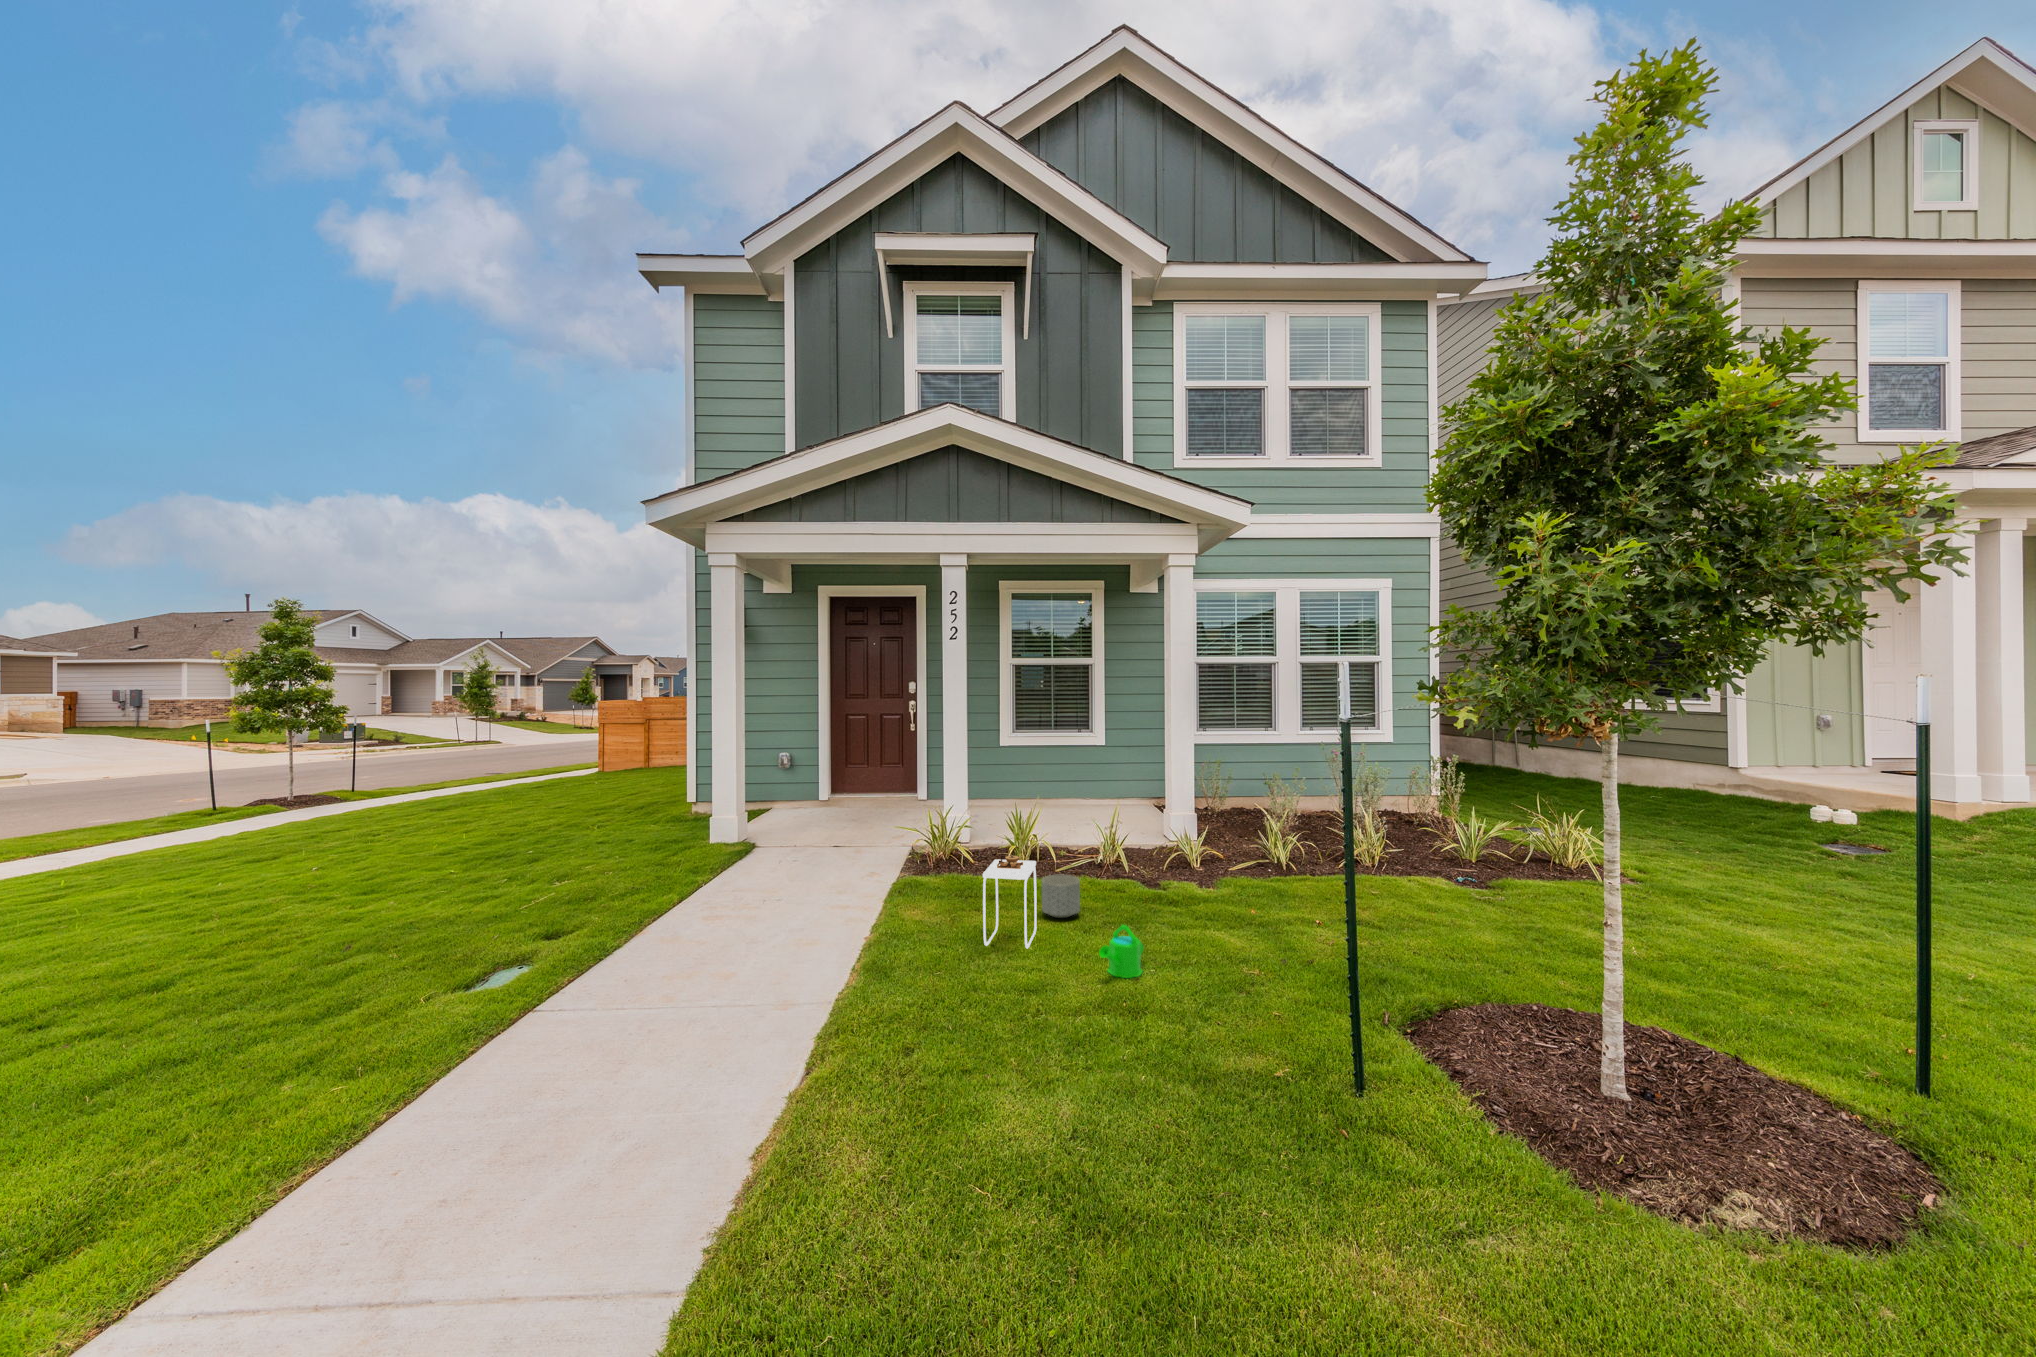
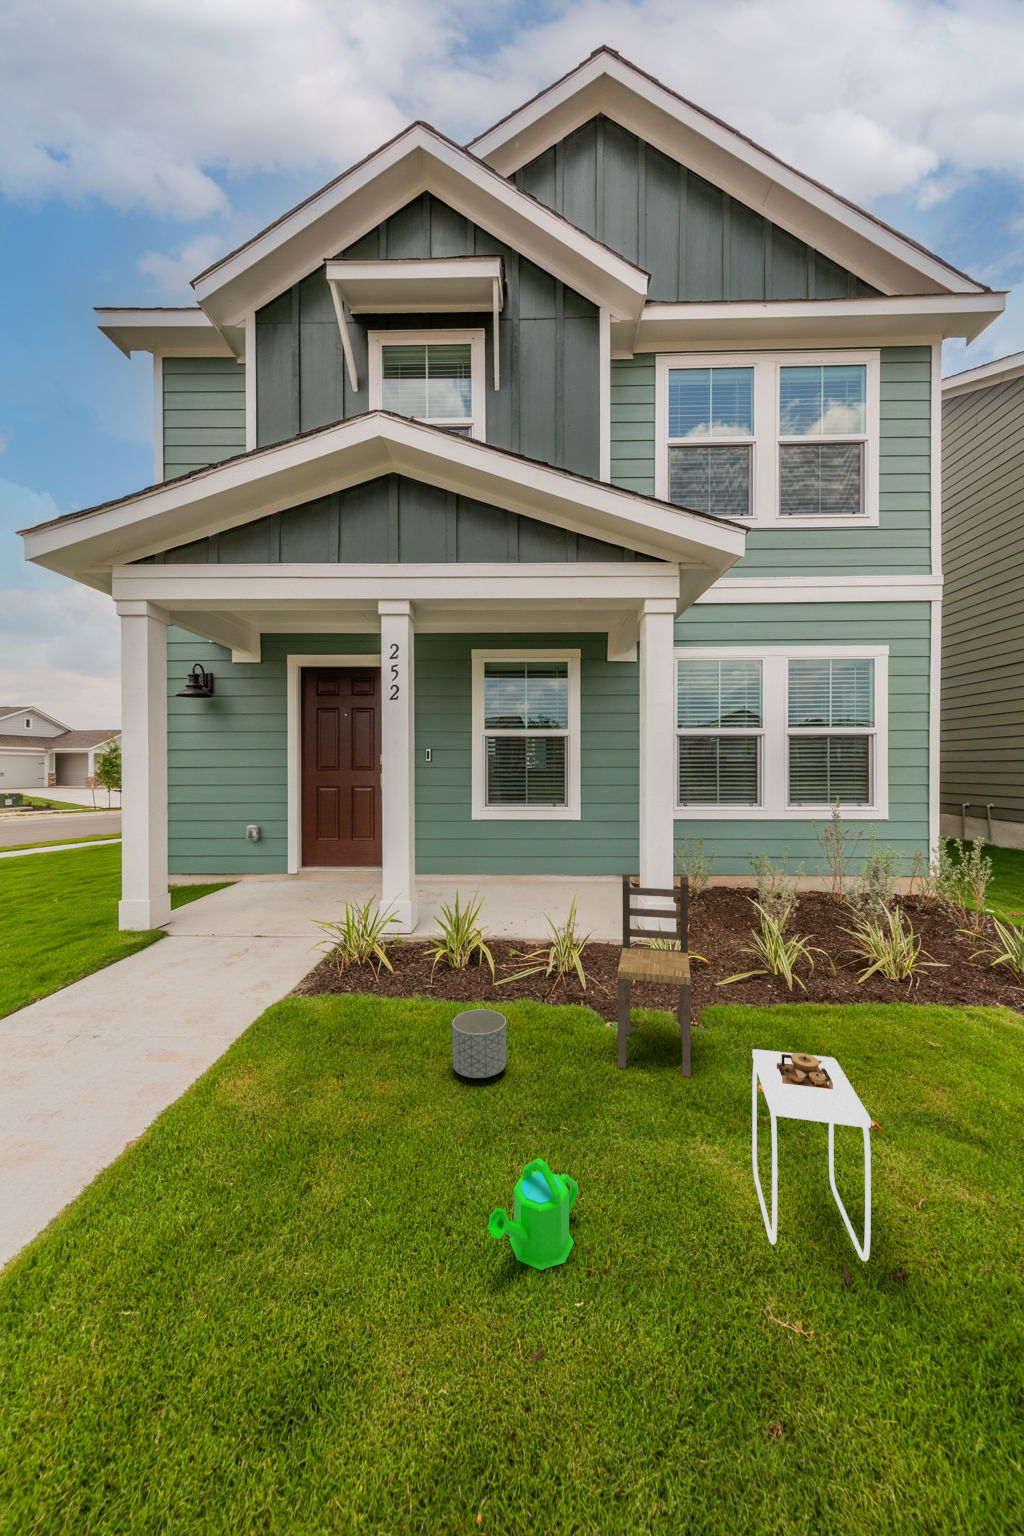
chair: none [1157,777,1209,915] -> present [618,873,691,1077]
side table: present [983,856,1037,948] -> present [752,1049,871,1261]

